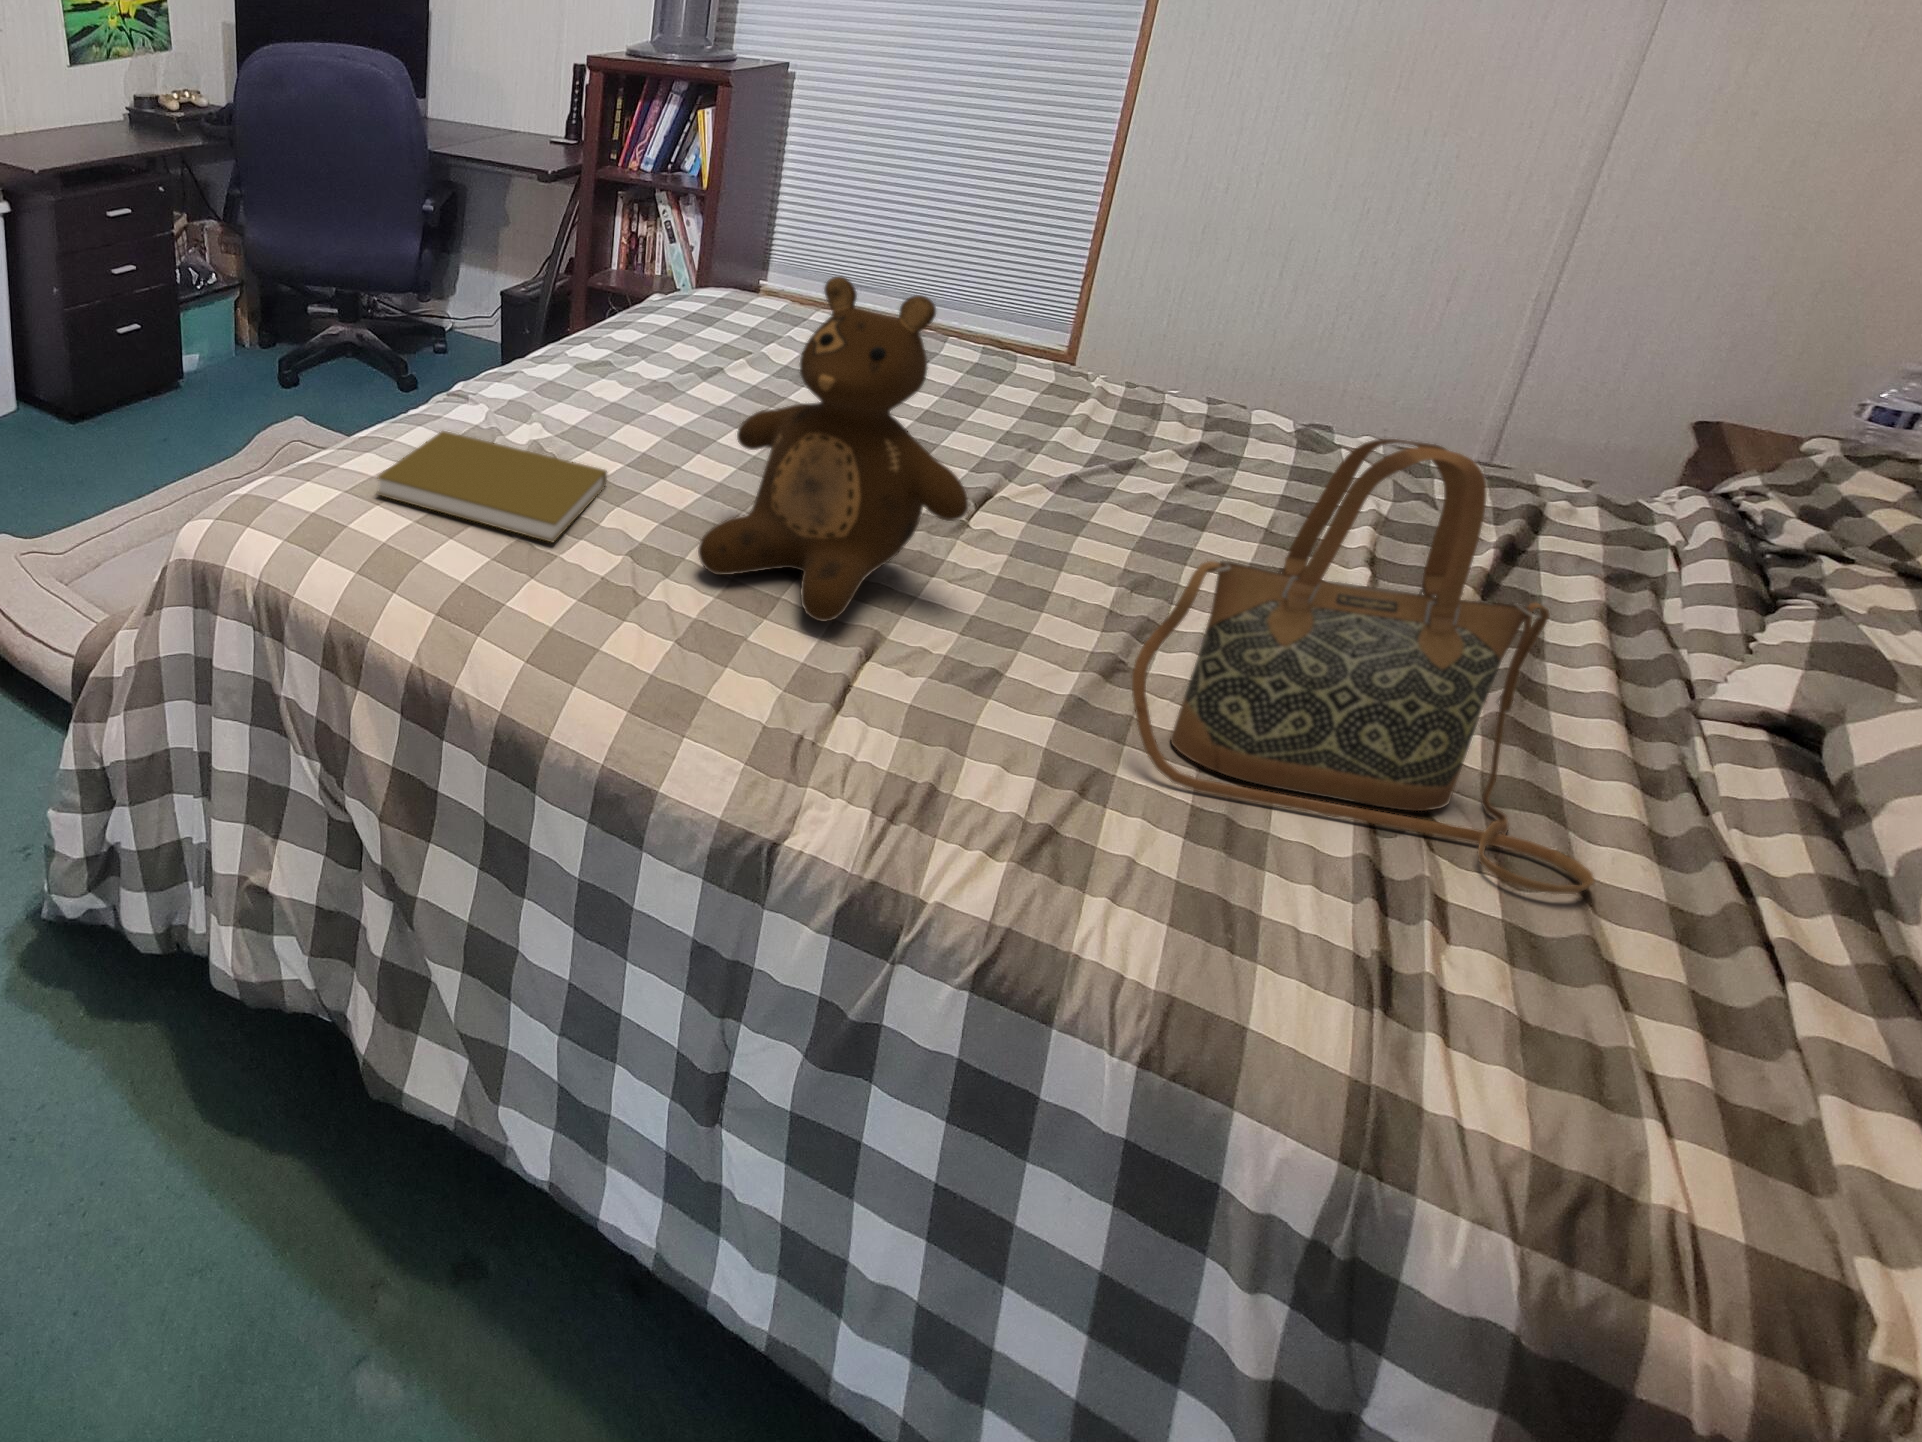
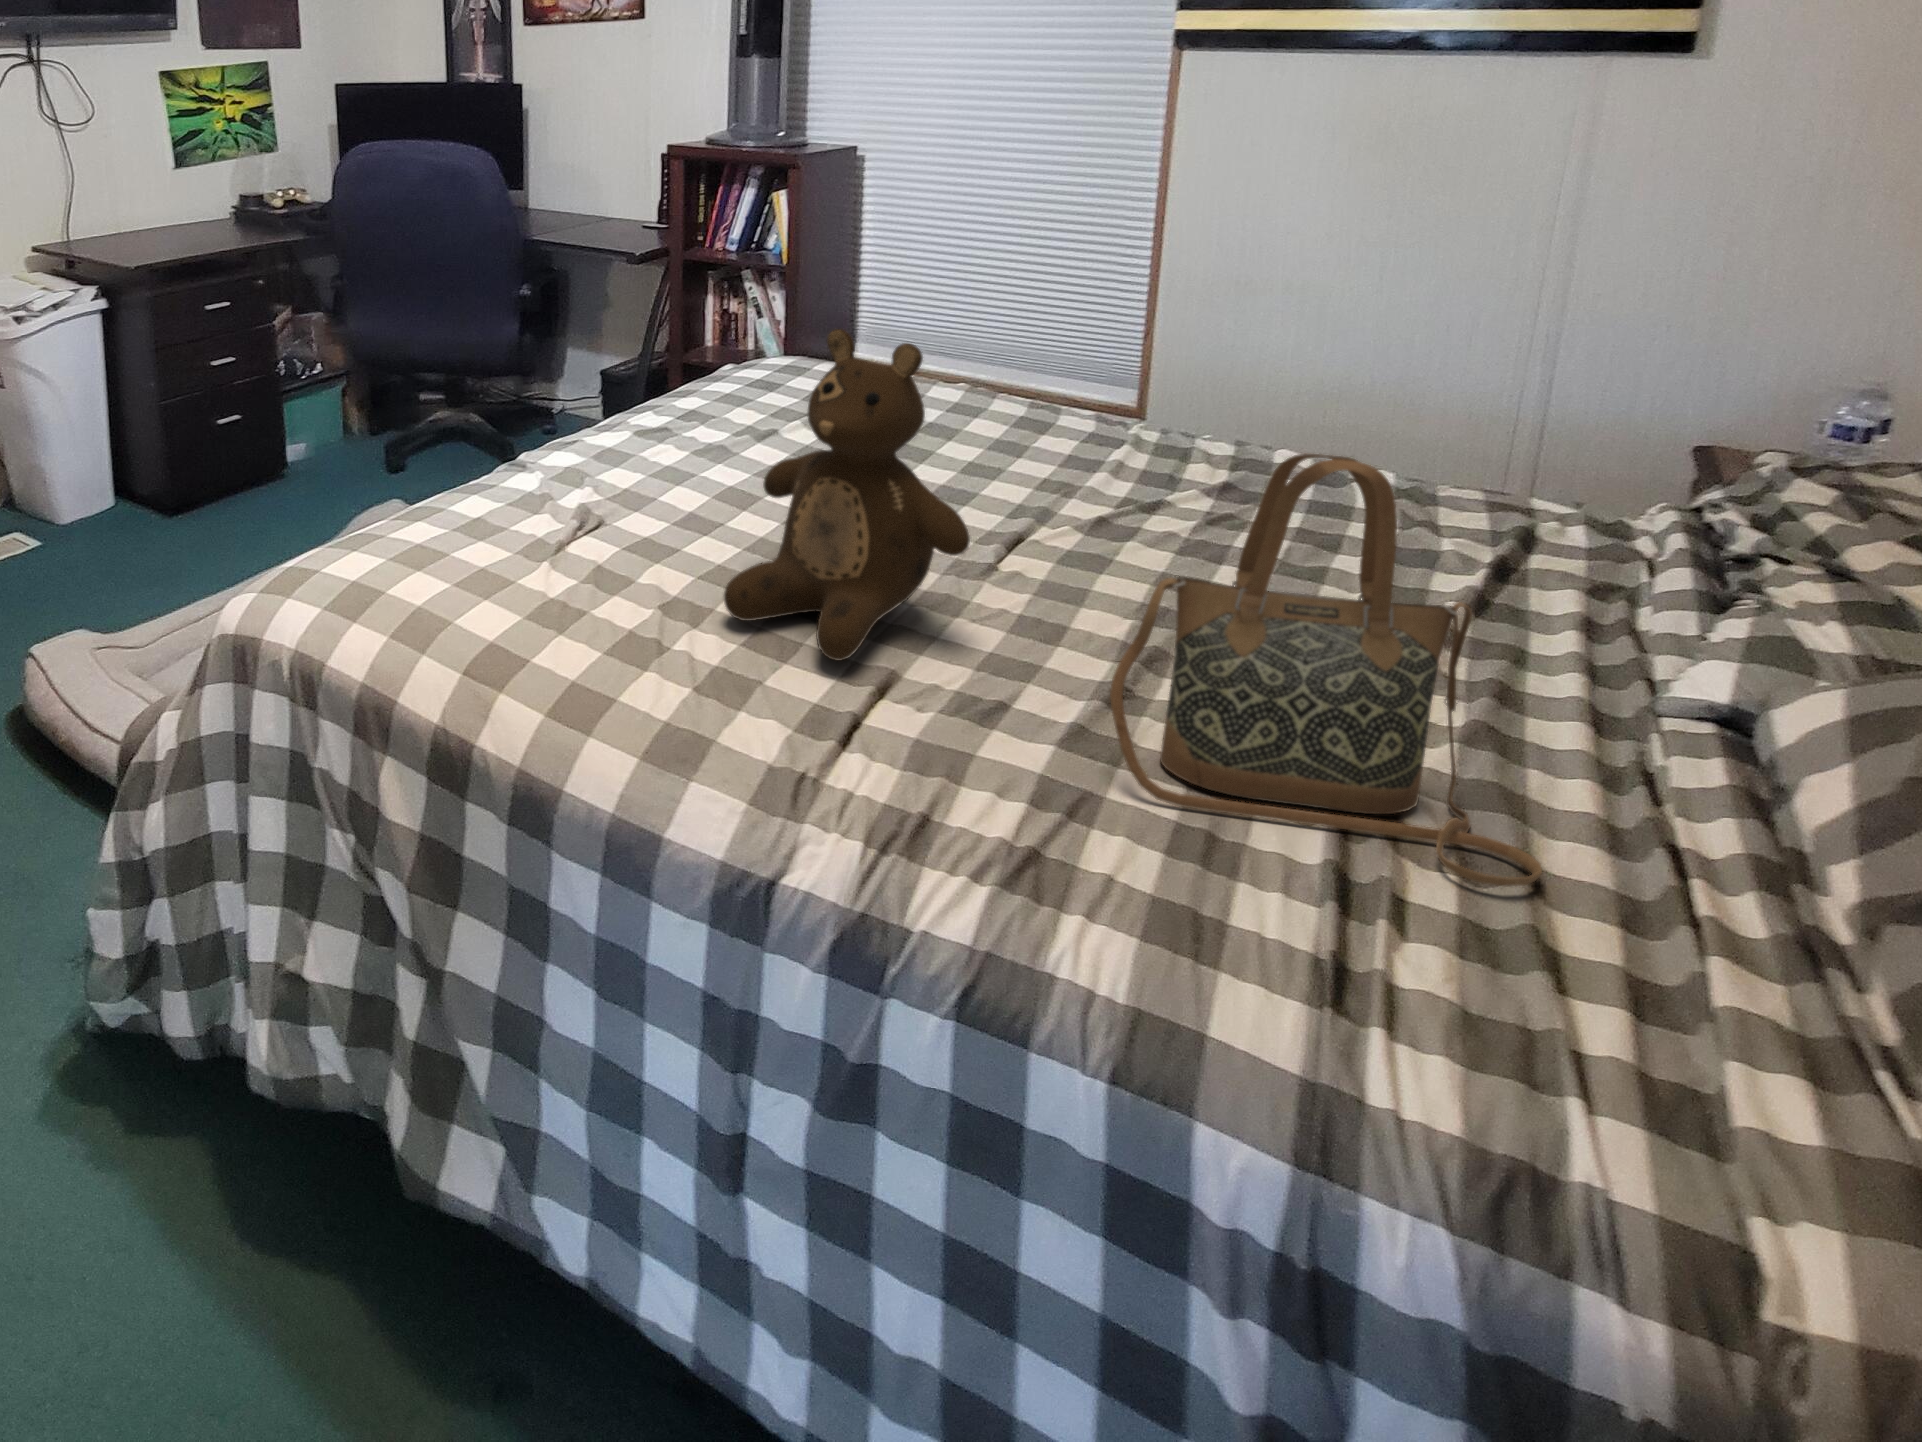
book: present [377,431,607,542] -> none [420,495,650,598]

